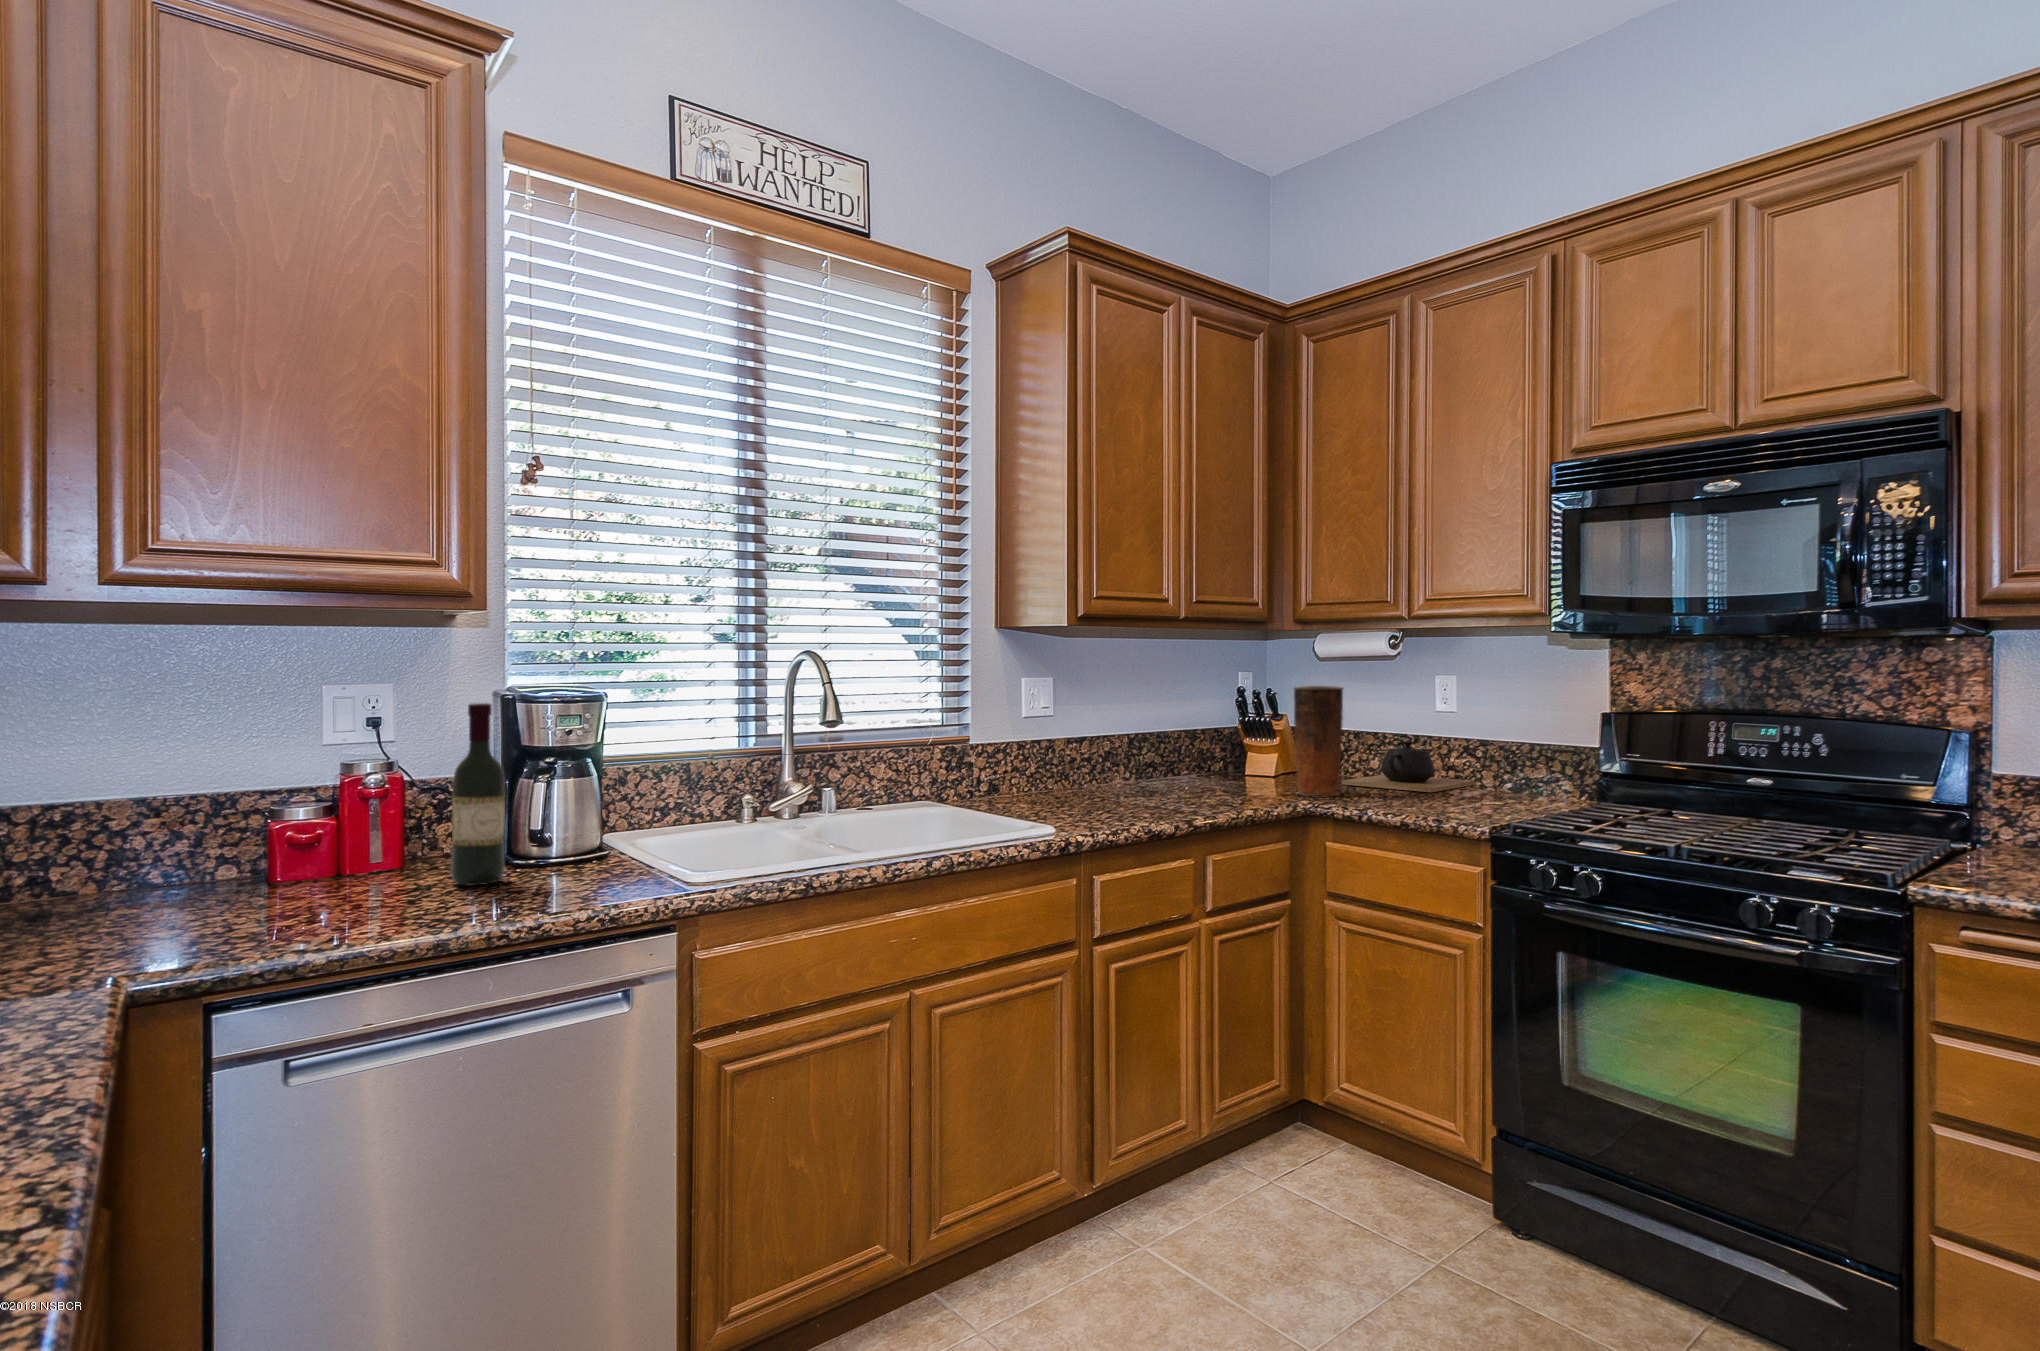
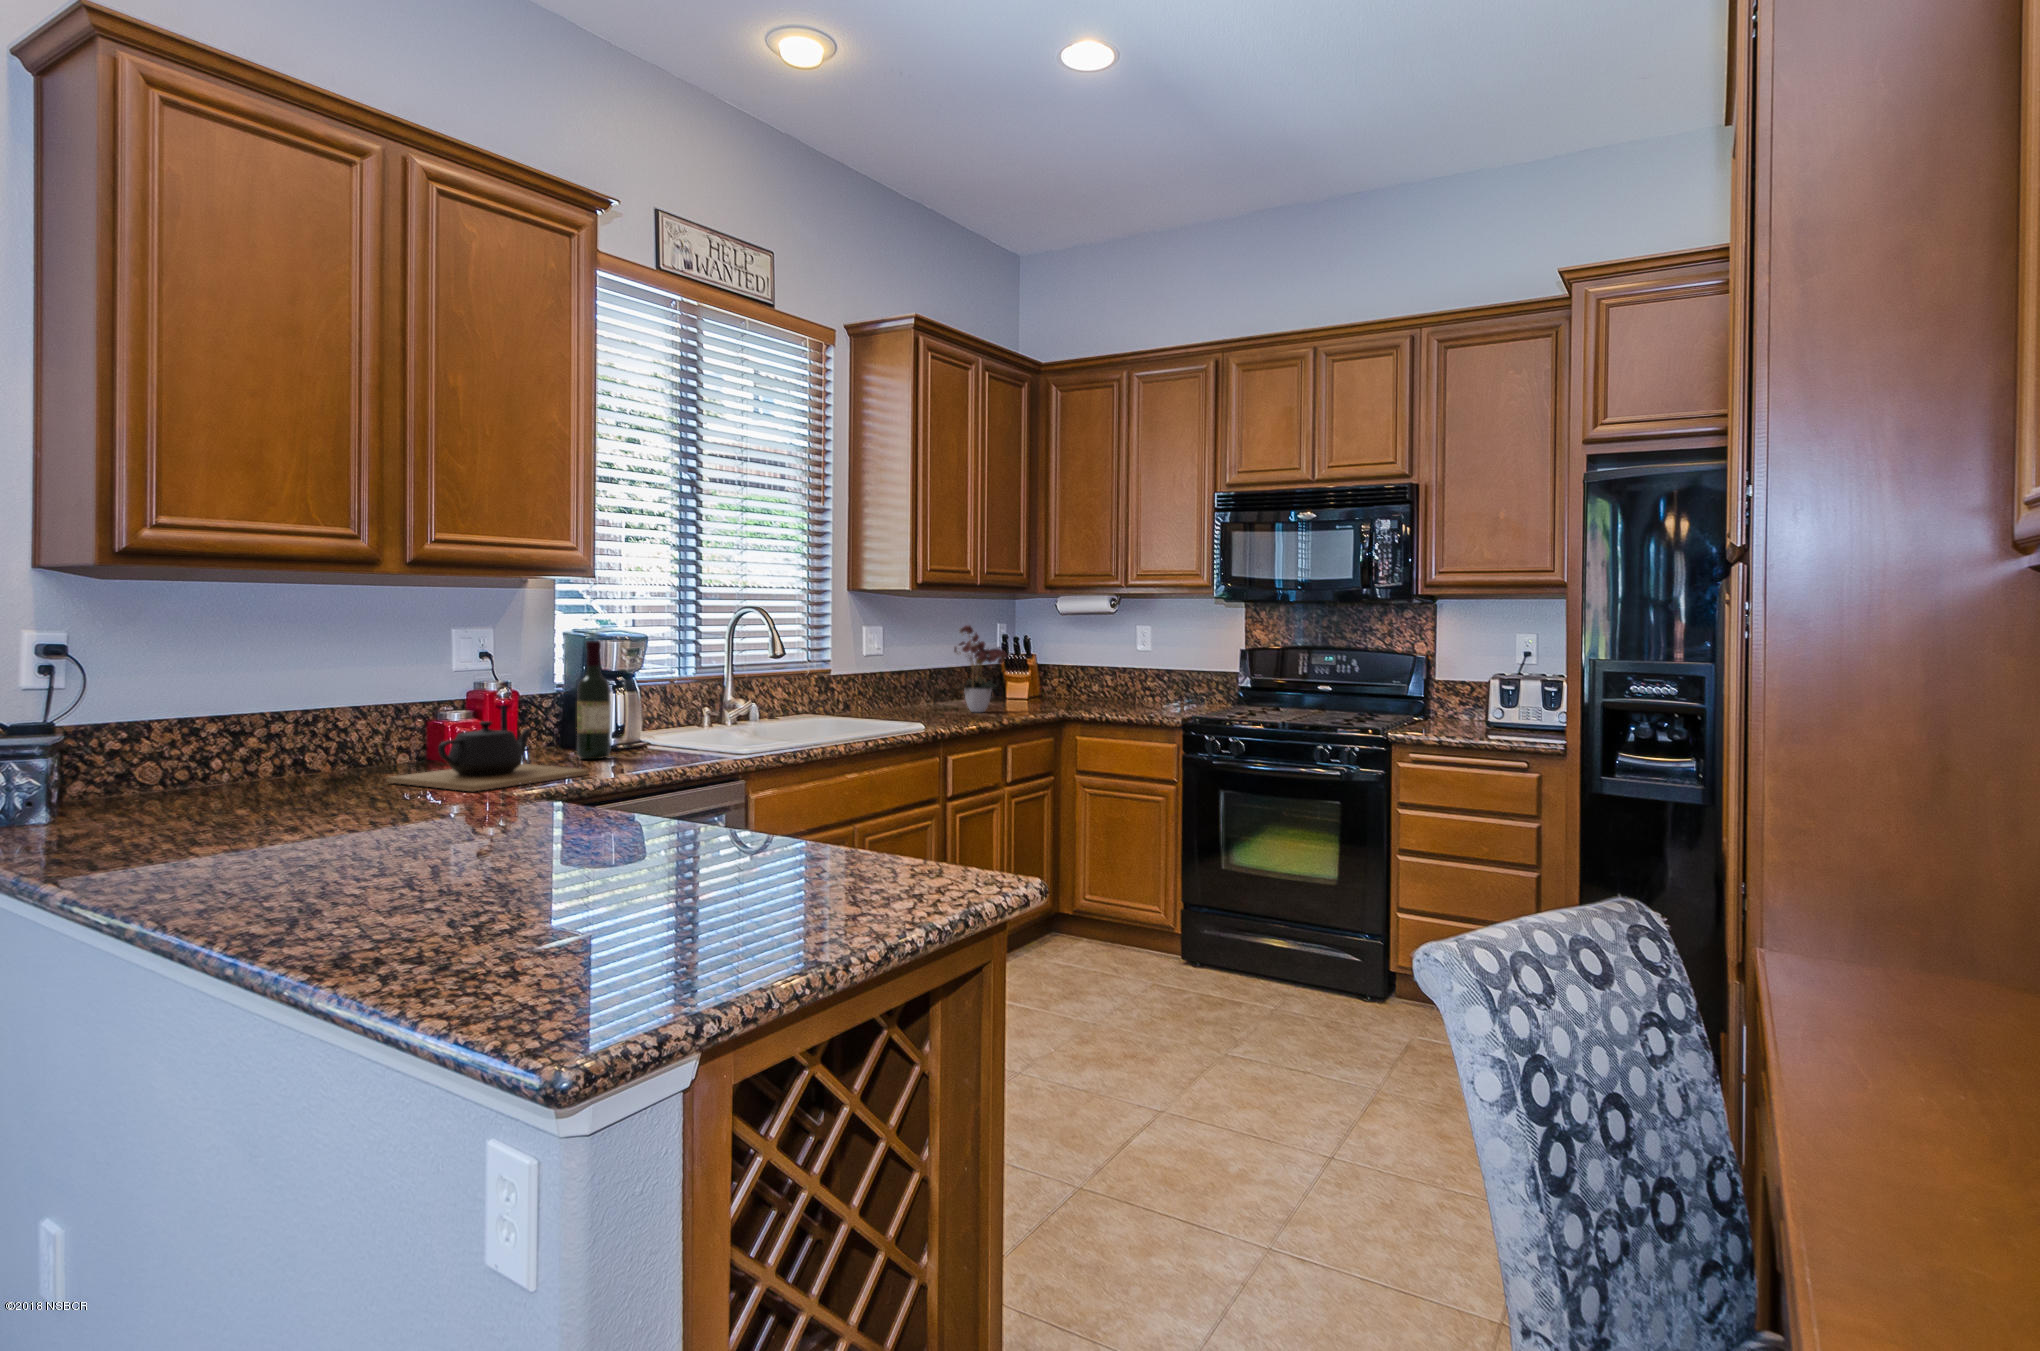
flower arrangement: none [1136,668,1228,801] -> present [954,625,1007,712]
vase: present [1294,686,1344,796] -> none [1049,634,1083,708]
teapot: present [1342,741,1476,792] -> present [387,721,589,791]

